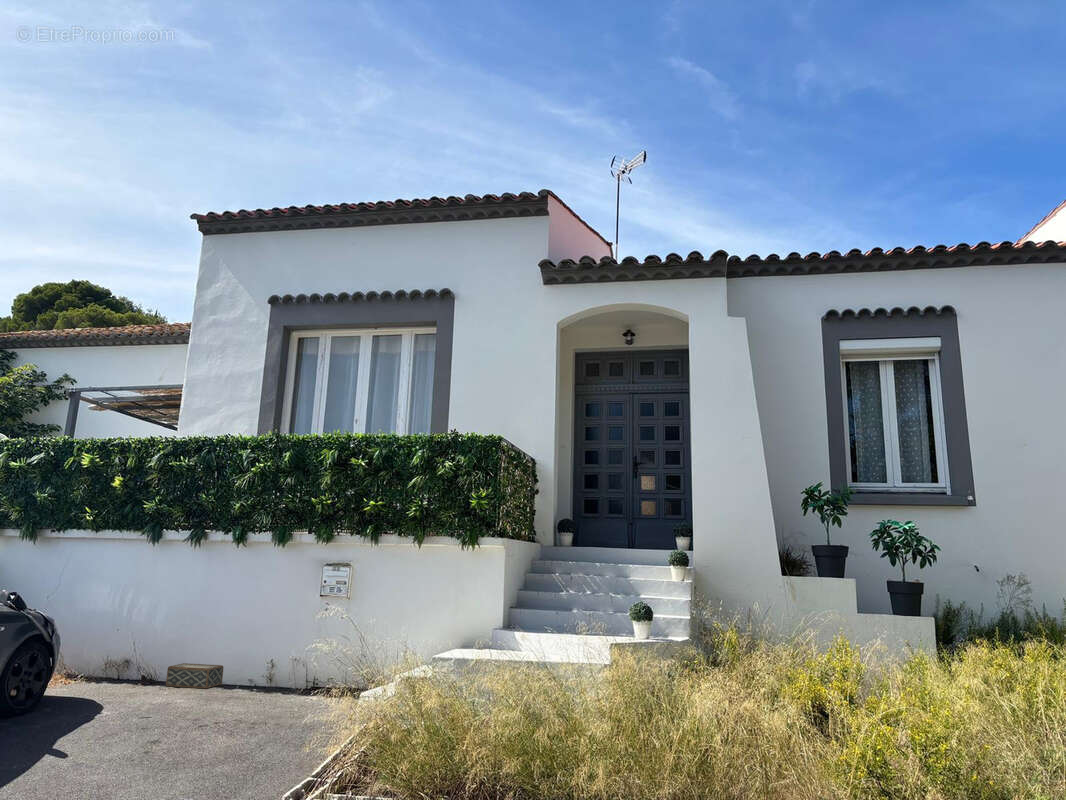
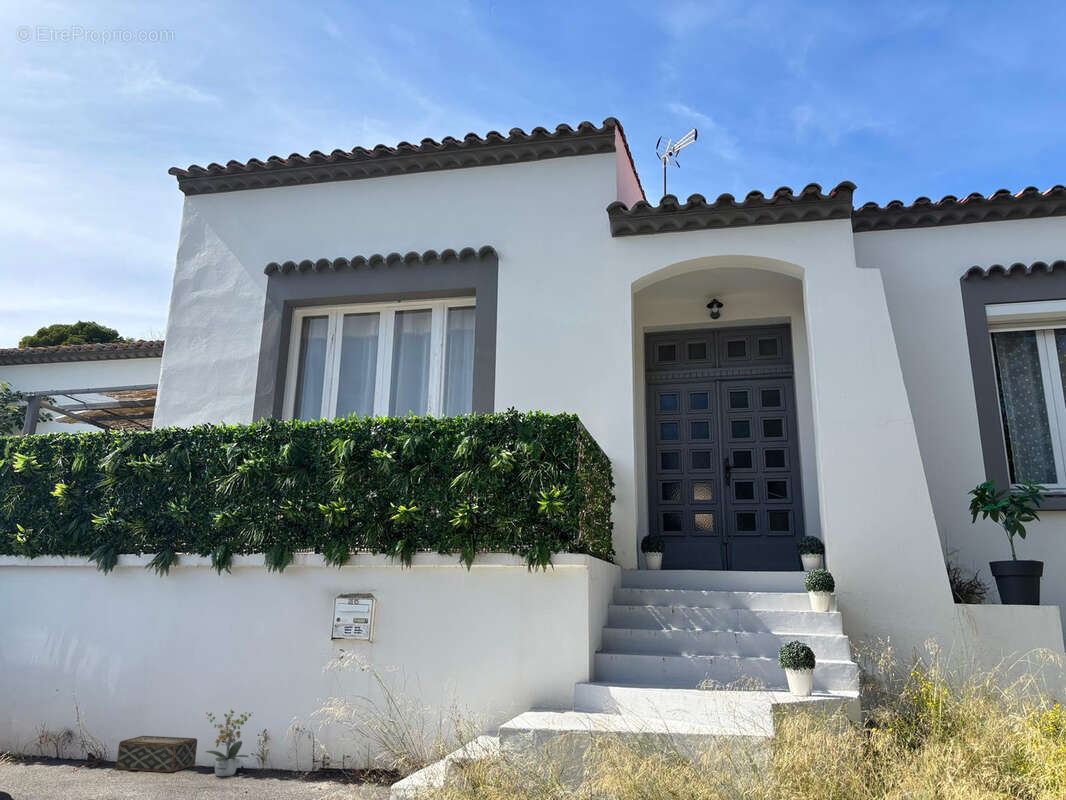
potted plant: none [229,645,265,691] -> present [206,709,253,776]

